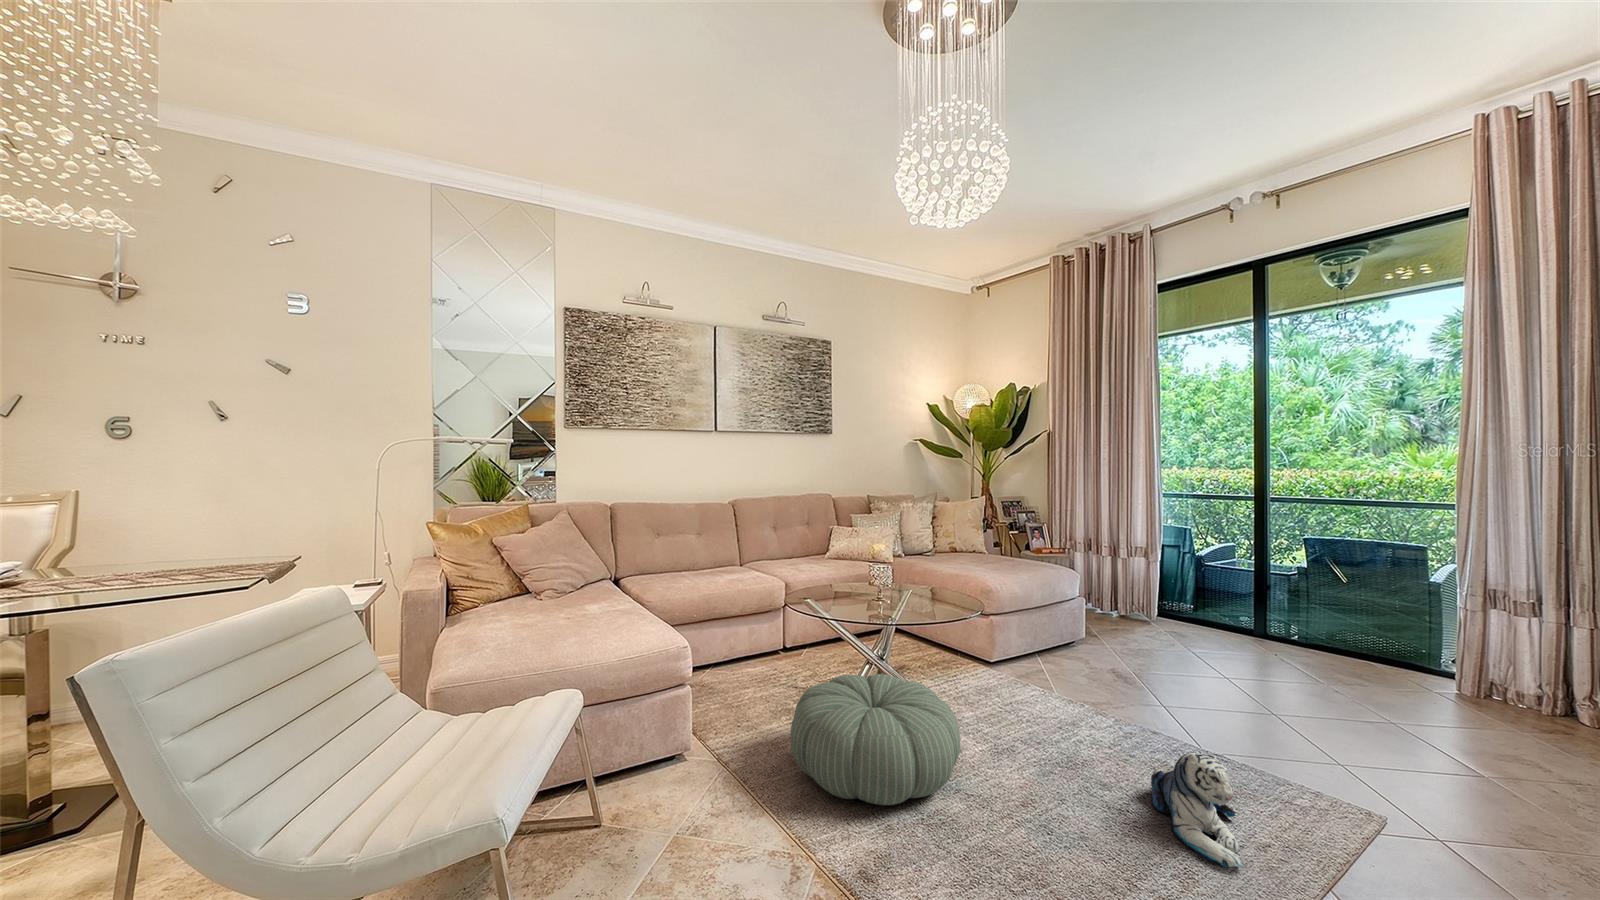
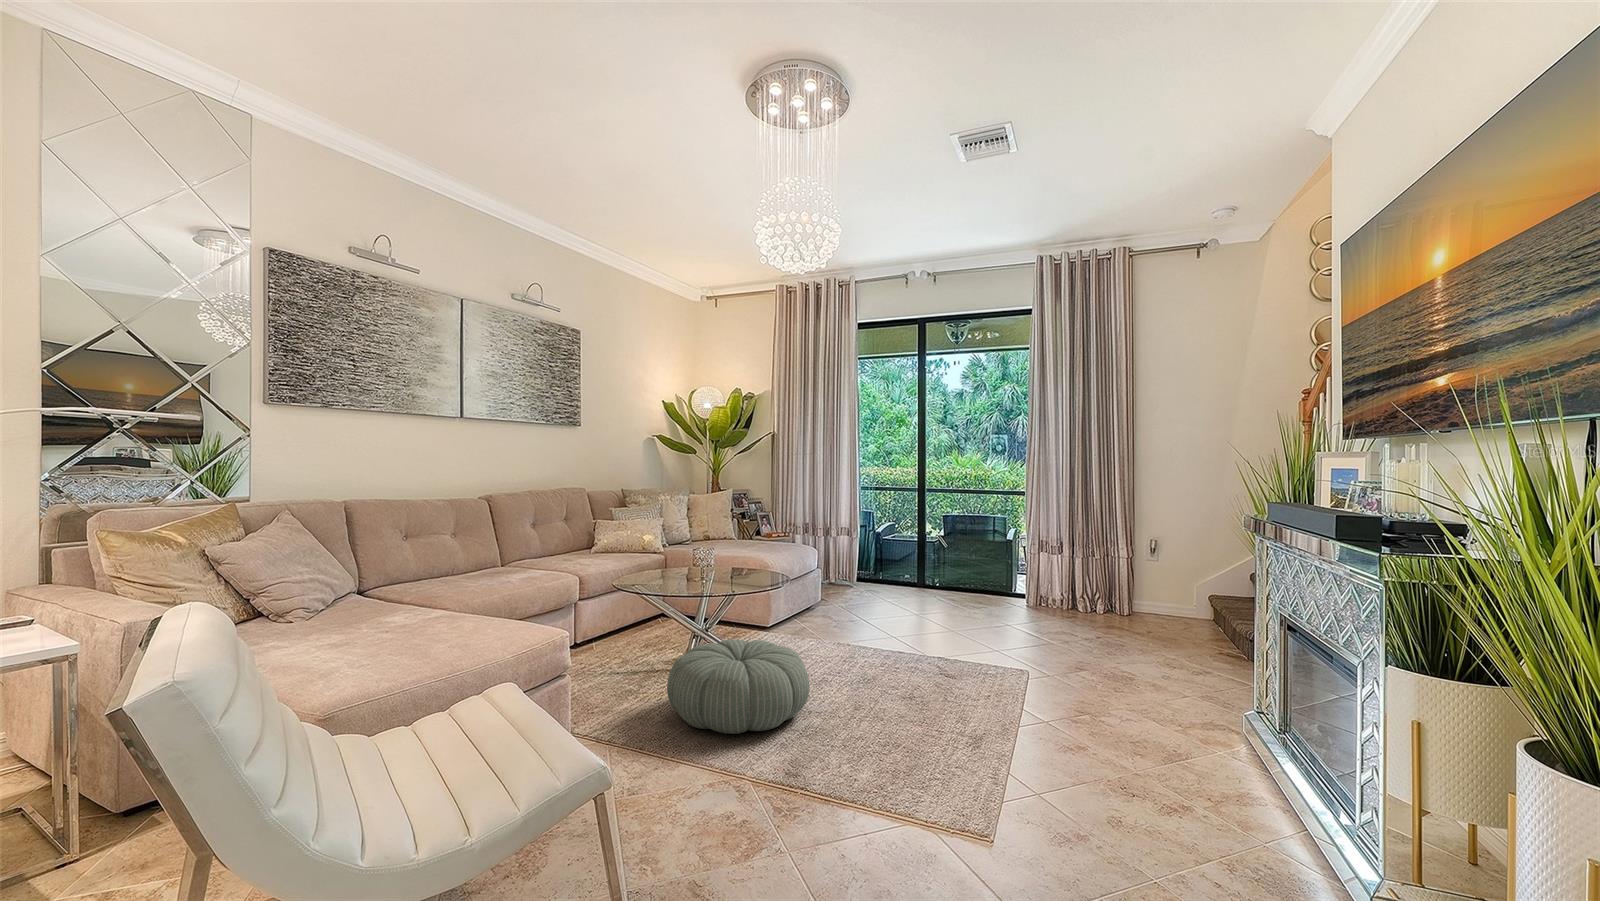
plush toy: present [1151,753,1242,868] -> none [916,646,977,706]

